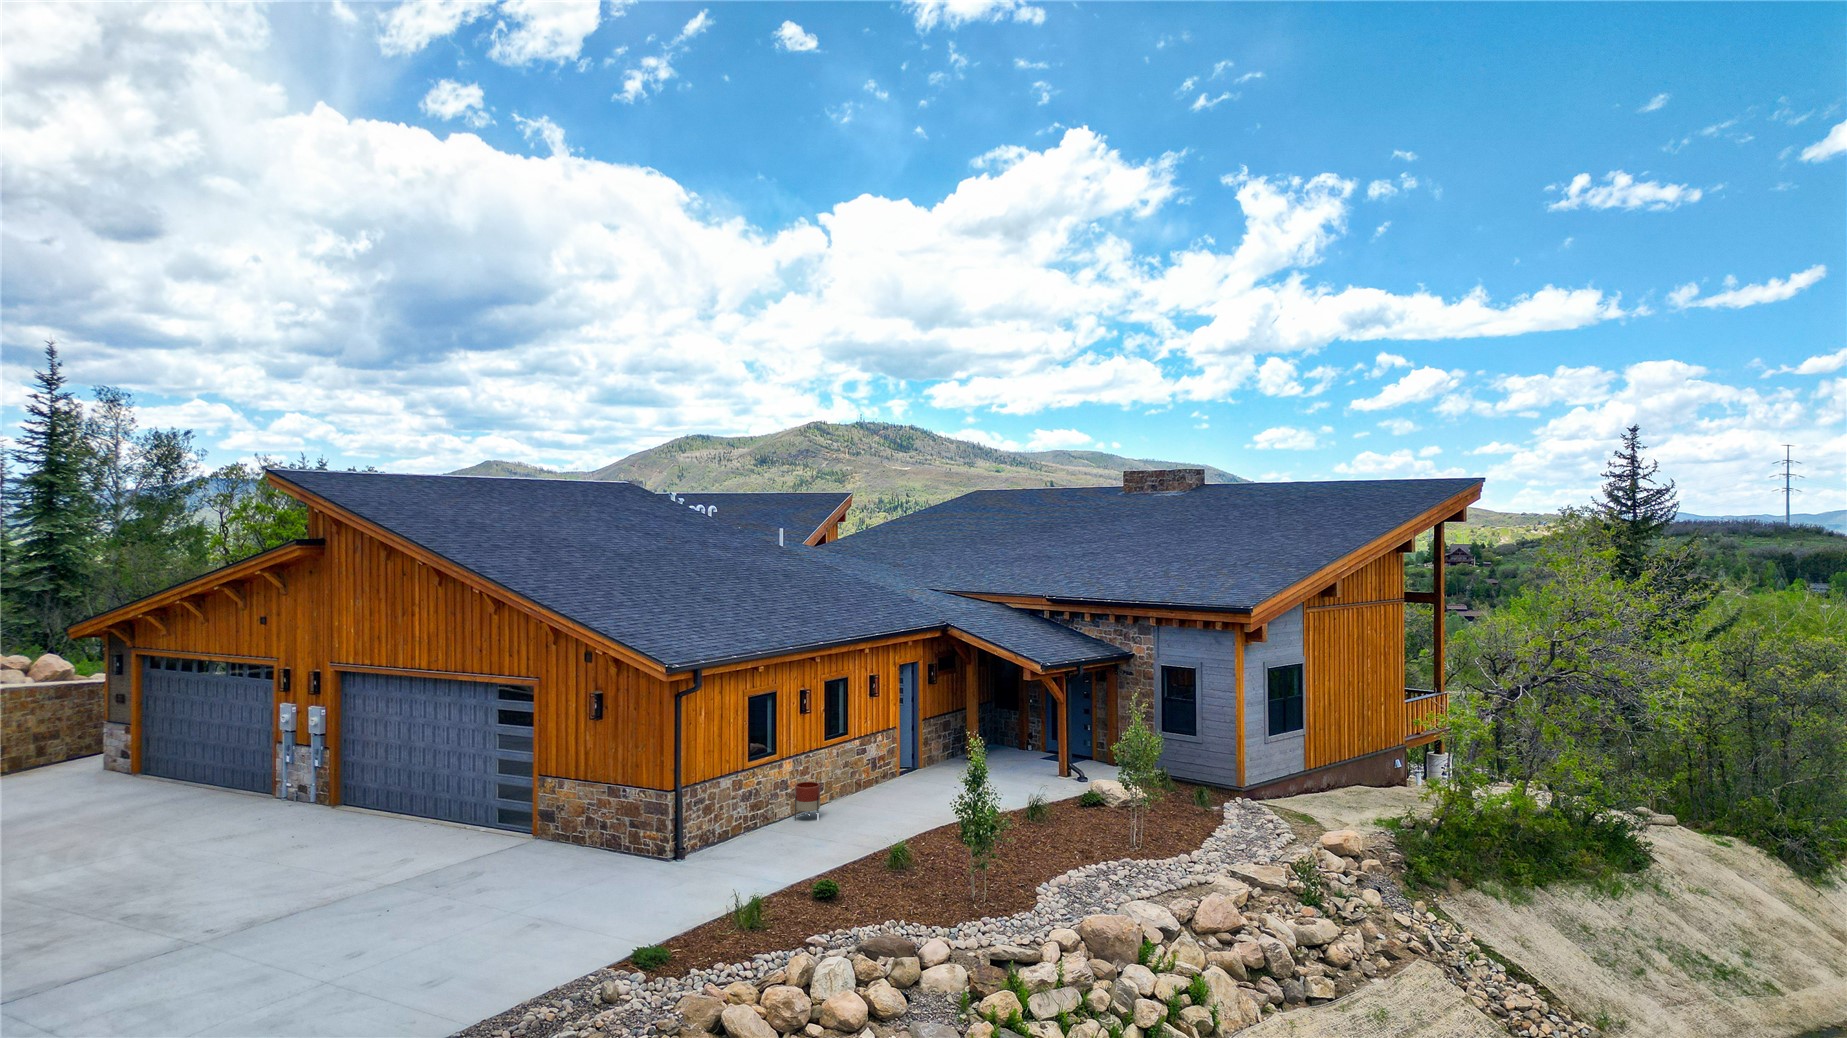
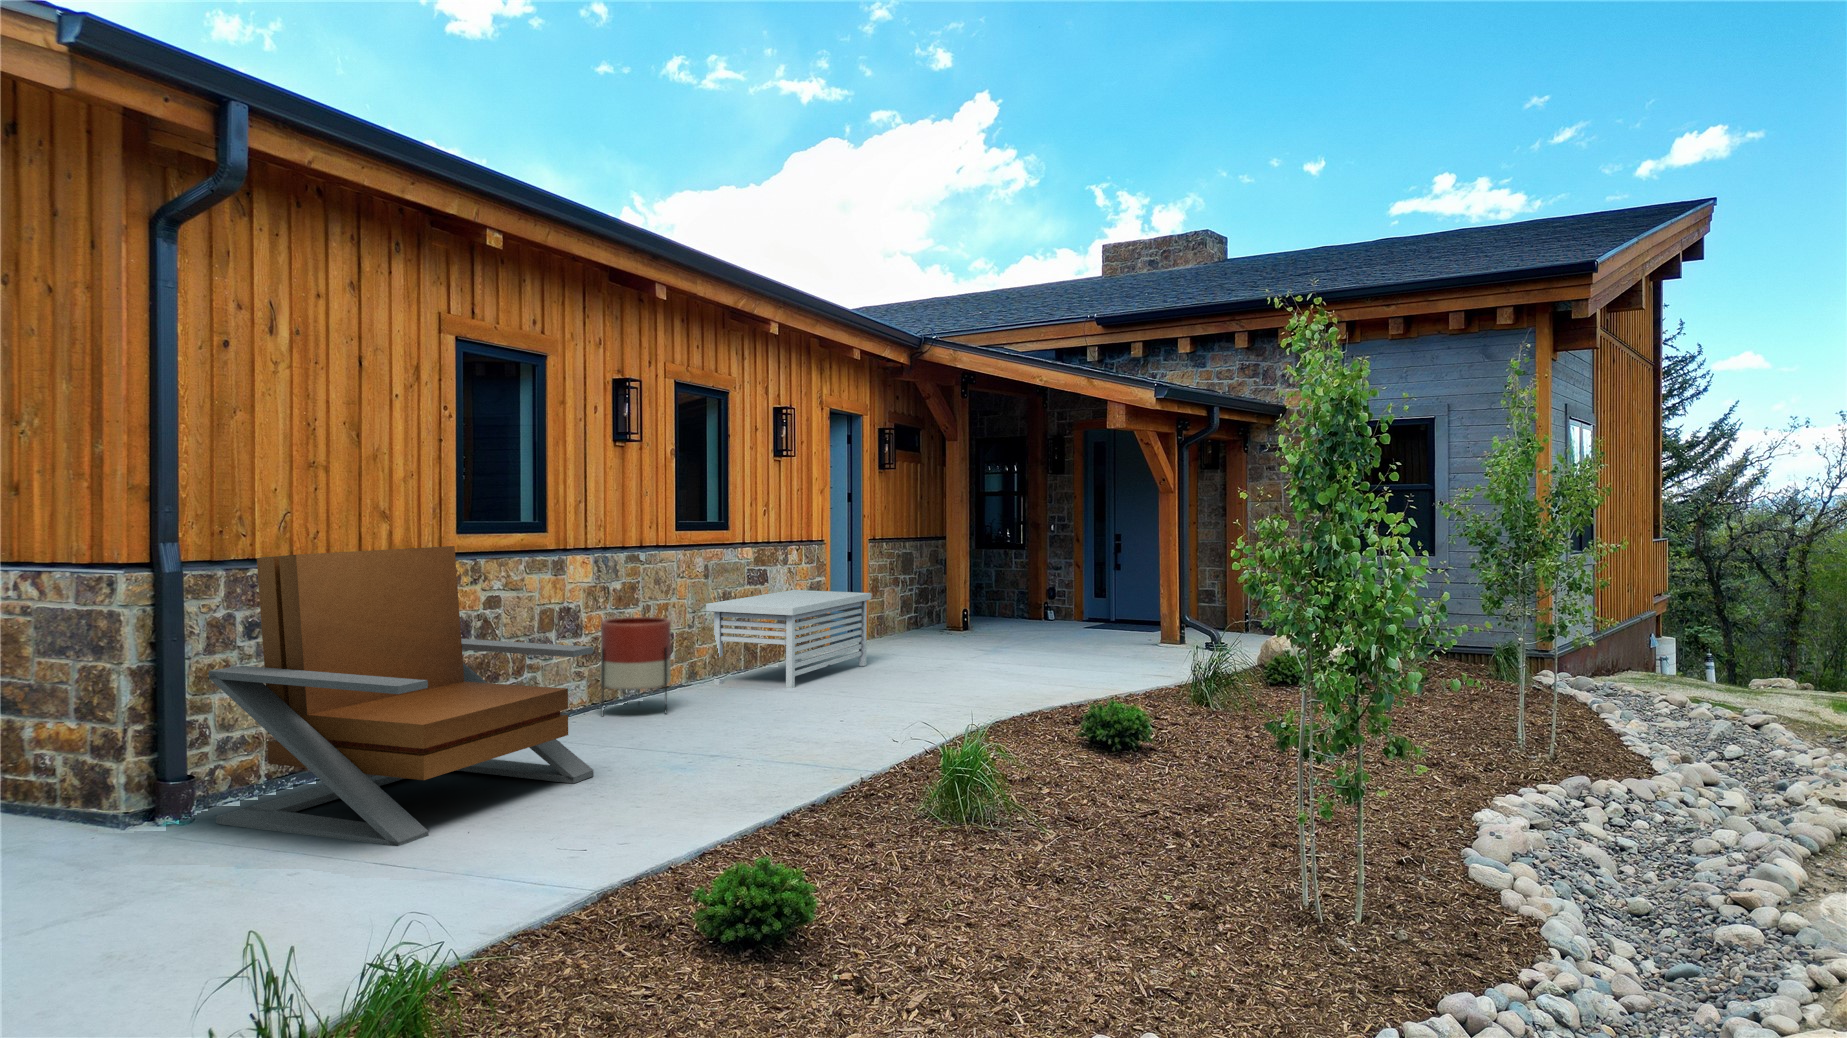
storage bench: none [837,755,910,807] -> present [706,590,871,688]
lounge chair: none [689,775,791,872] -> present [209,546,594,846]

